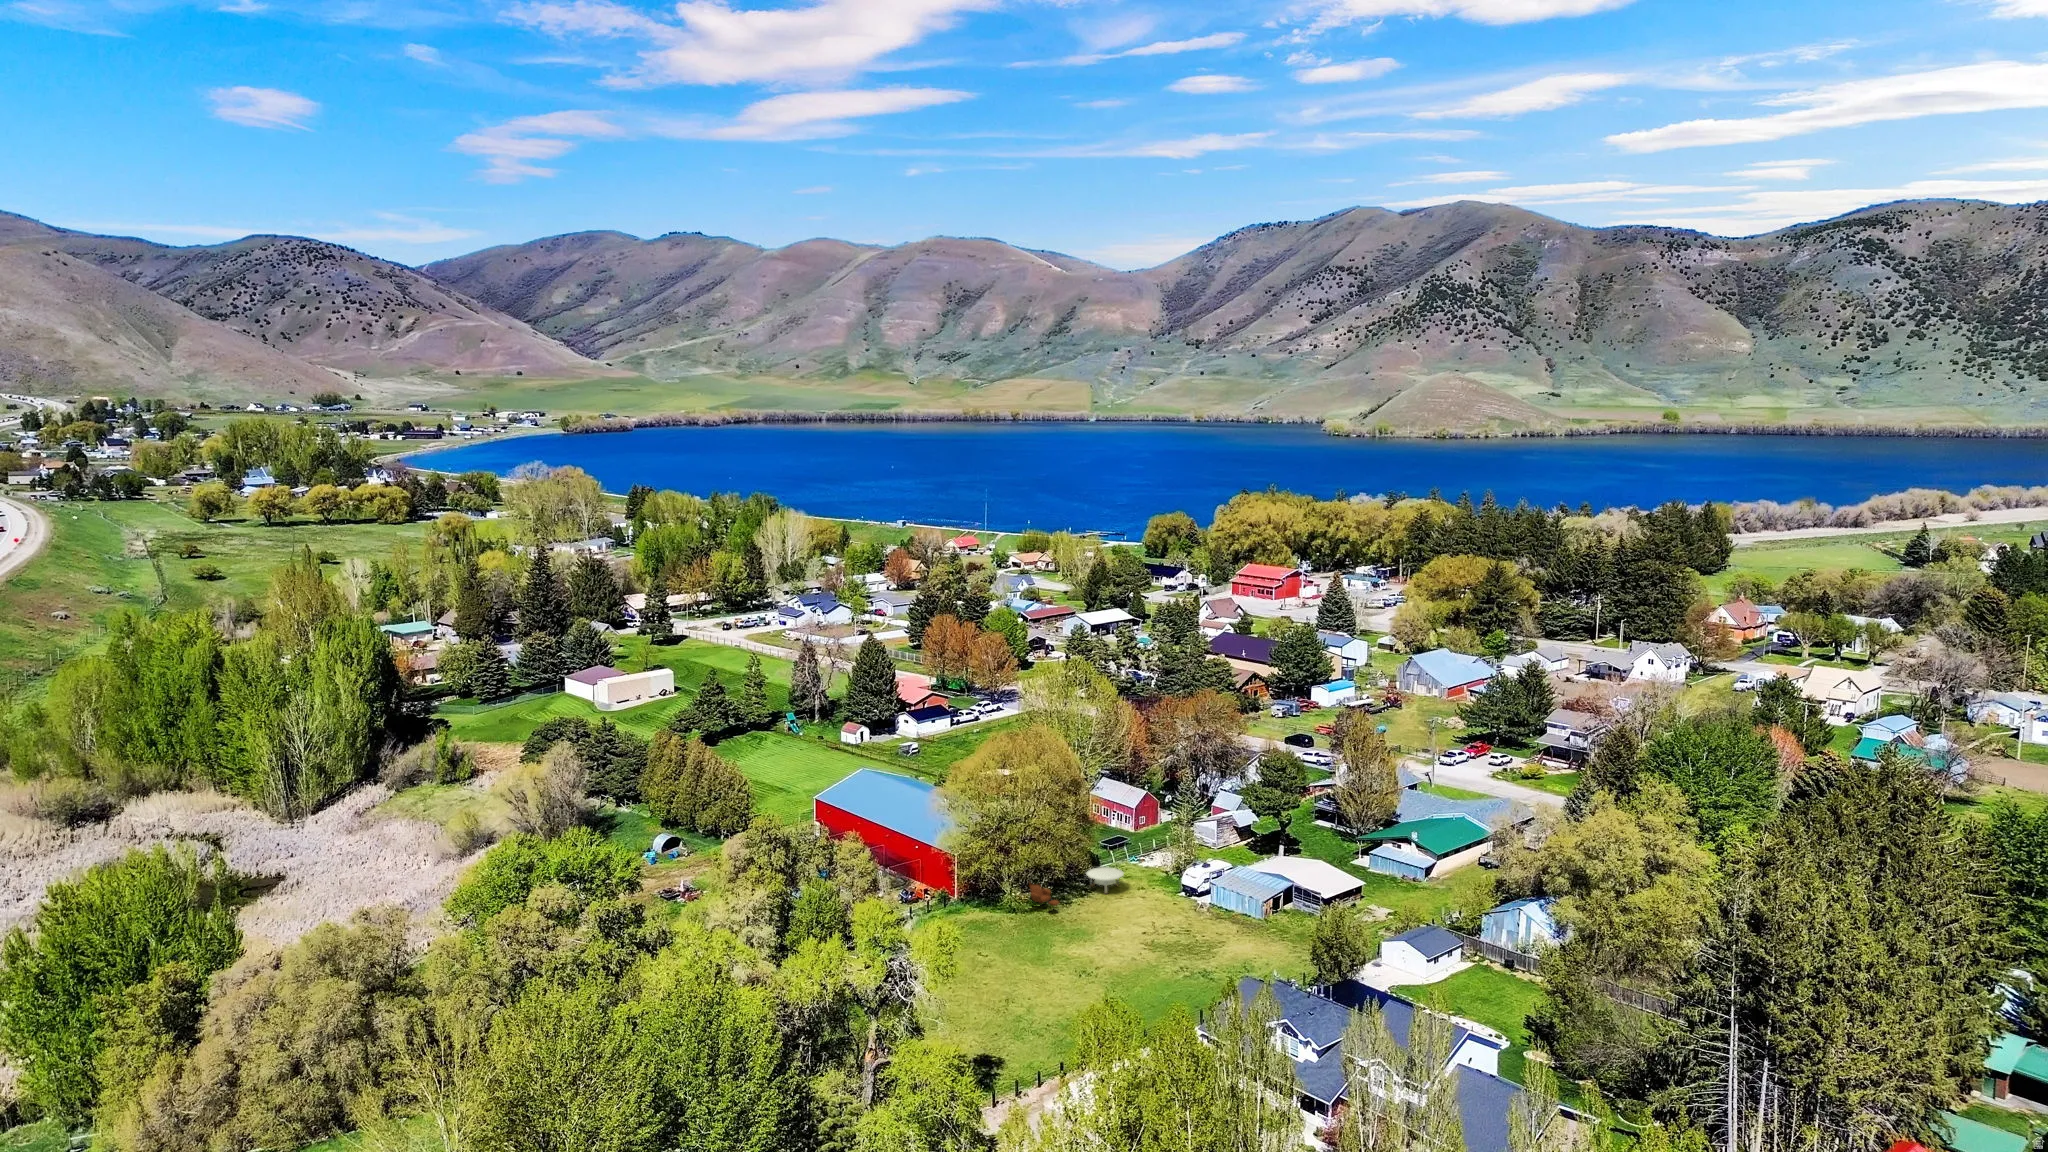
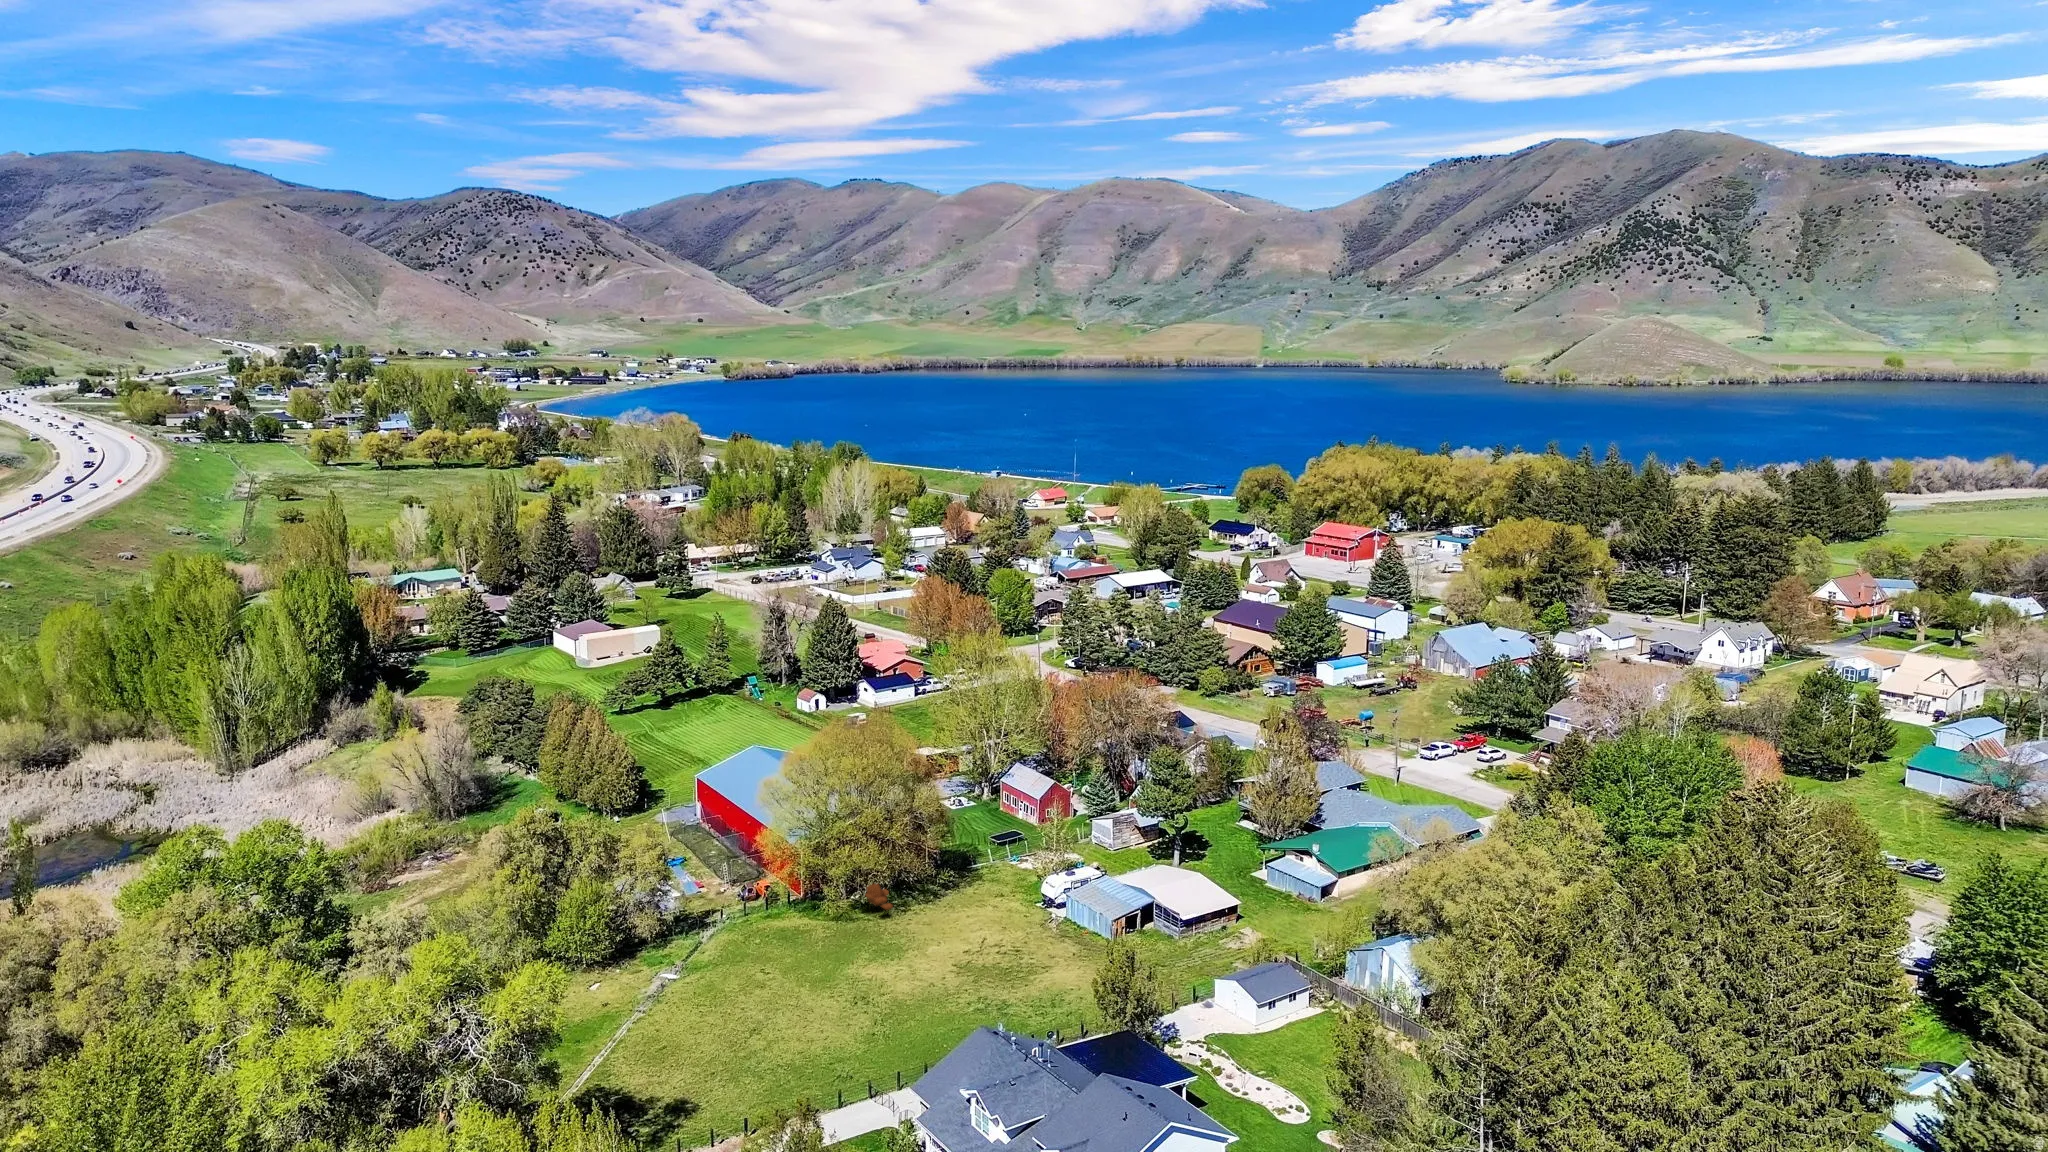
round table: present [1087,867,1124,894] -> none [939,867,980,898]

